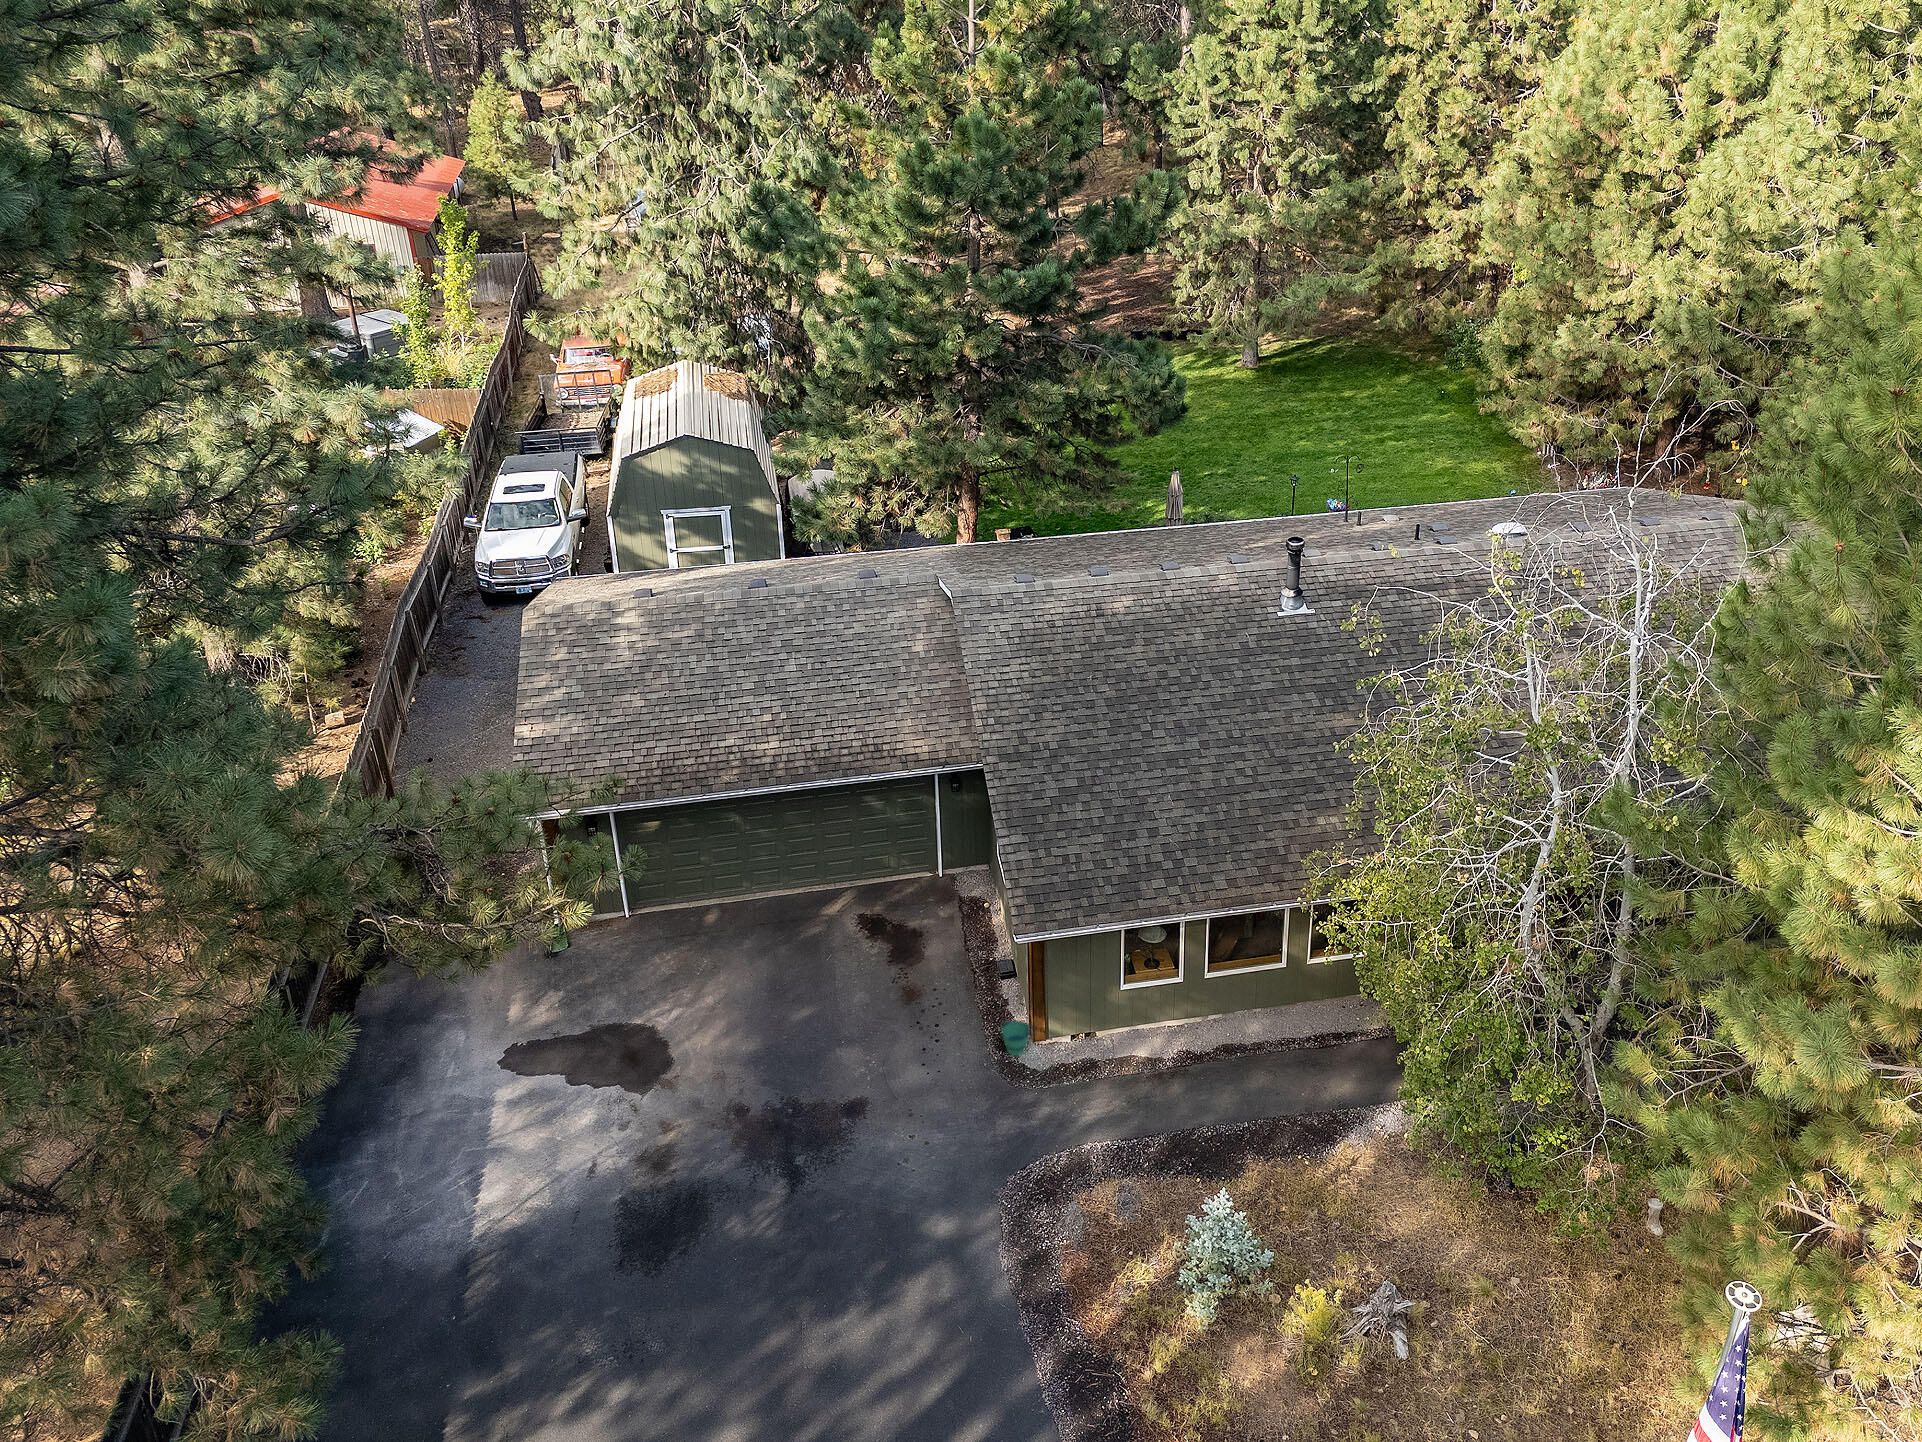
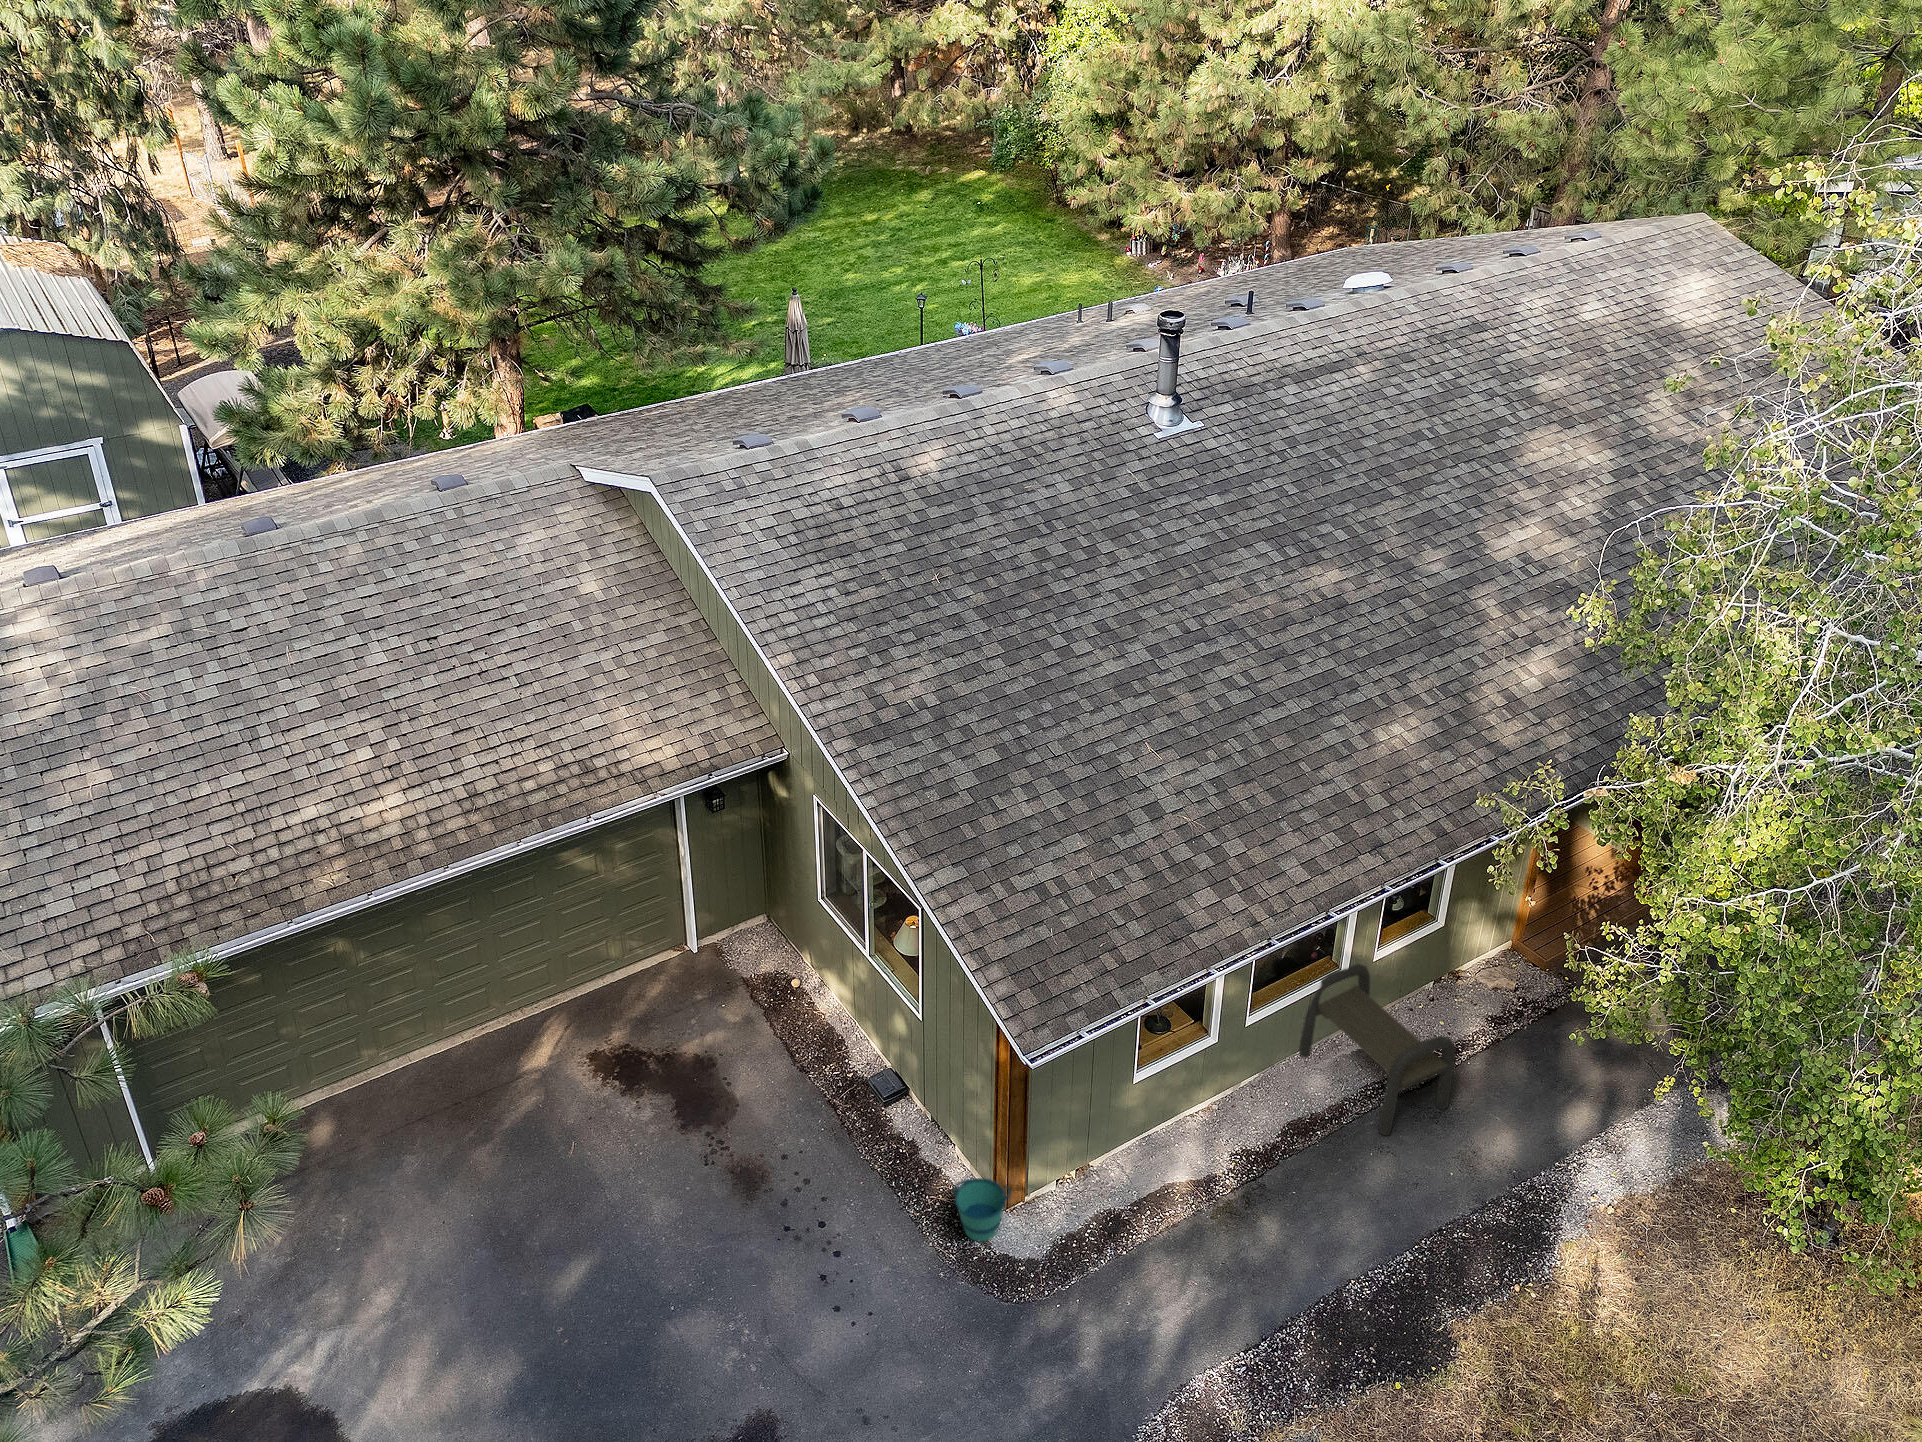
bench: none [1251,963,1322,1067] -> present [1299,964,1455,1136]

